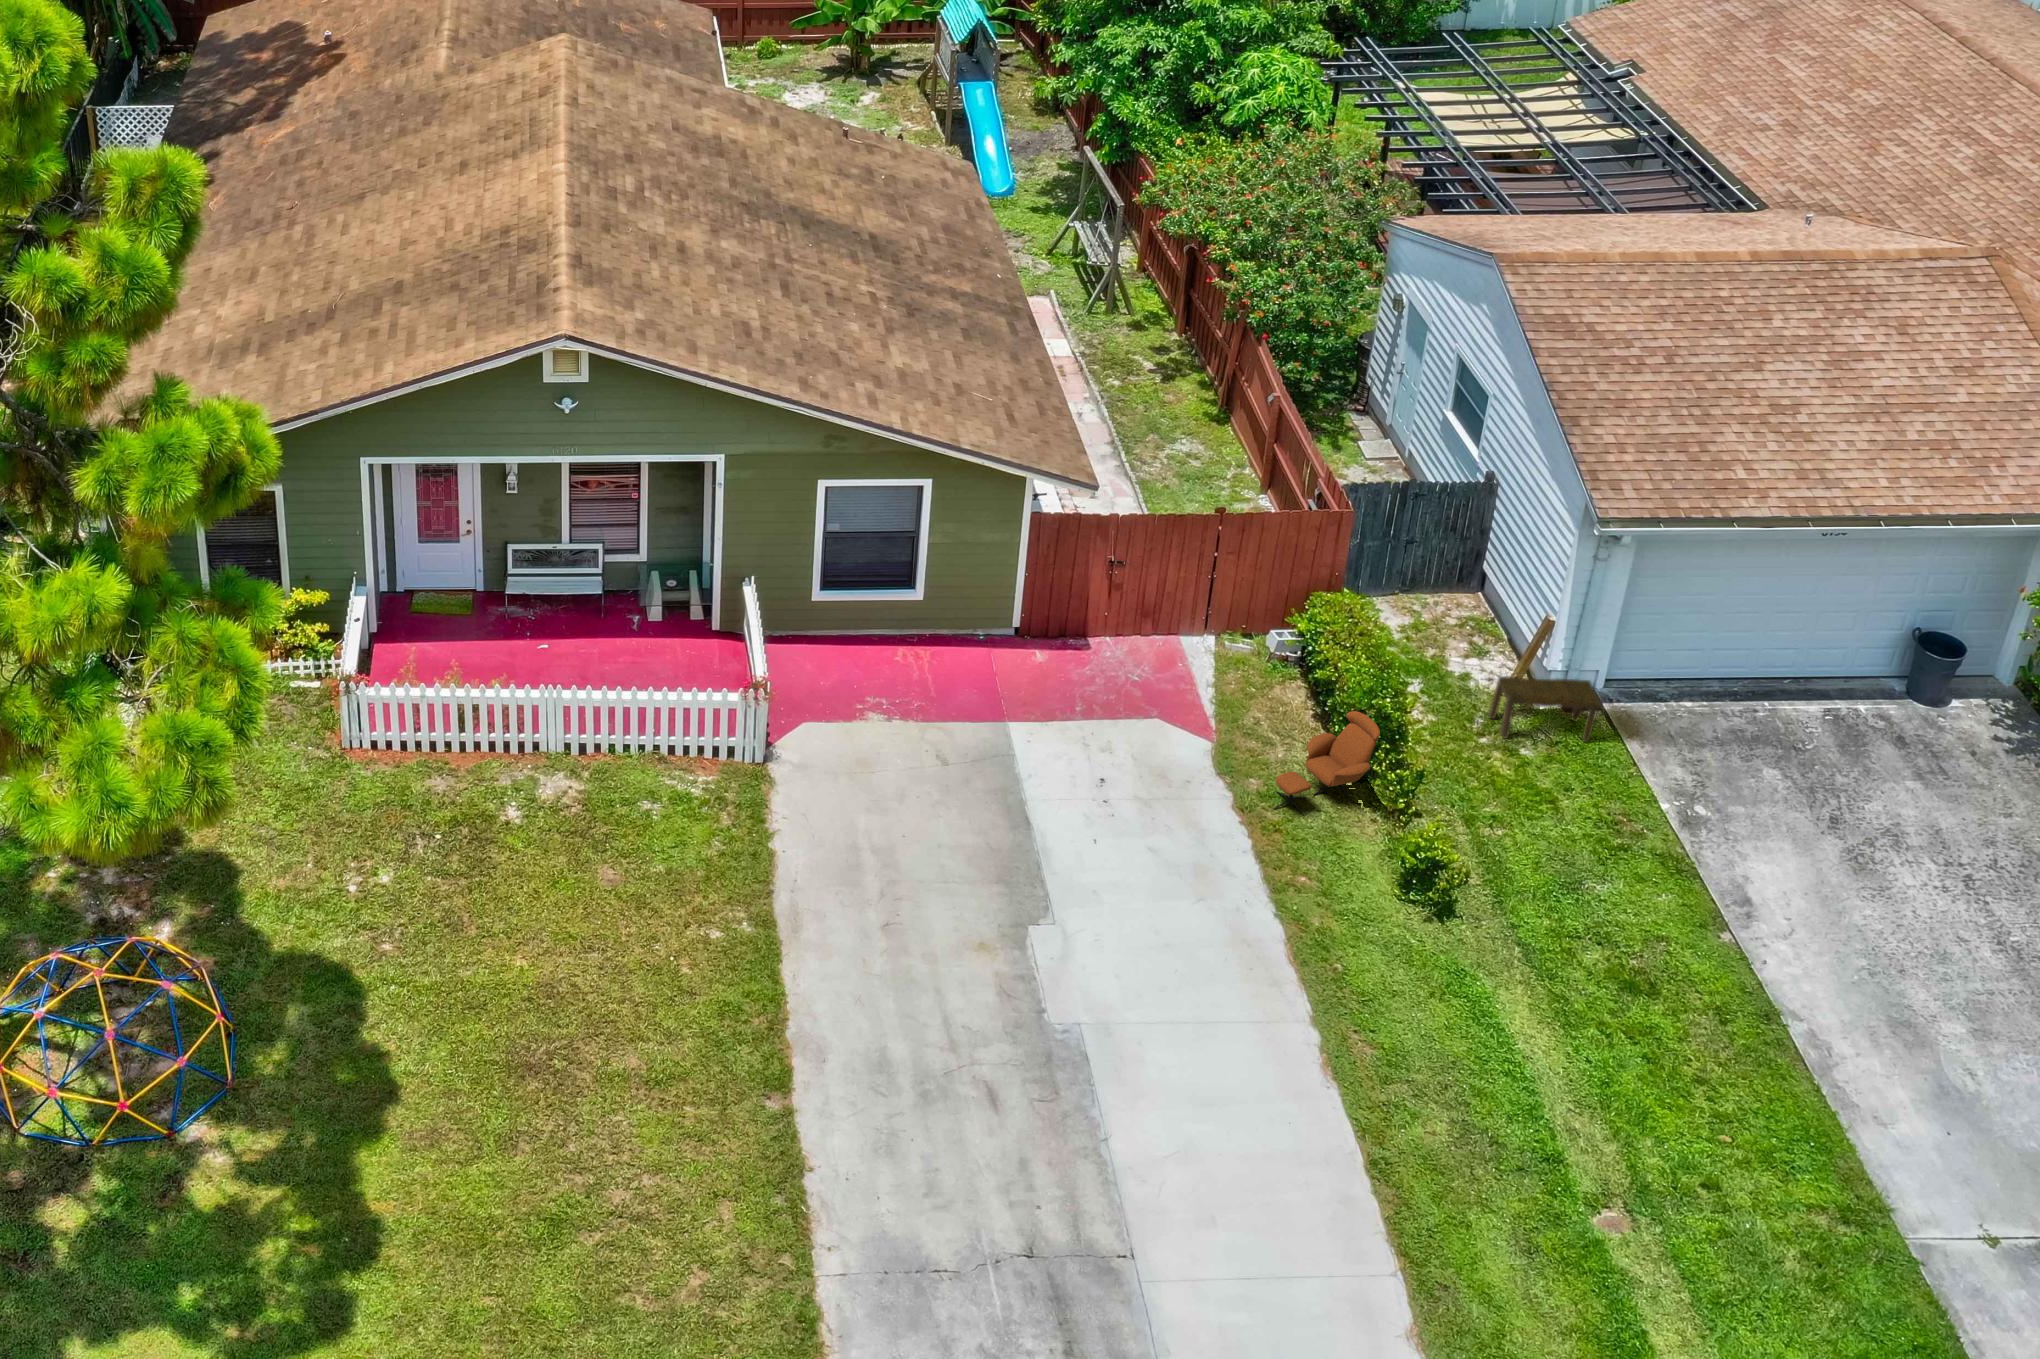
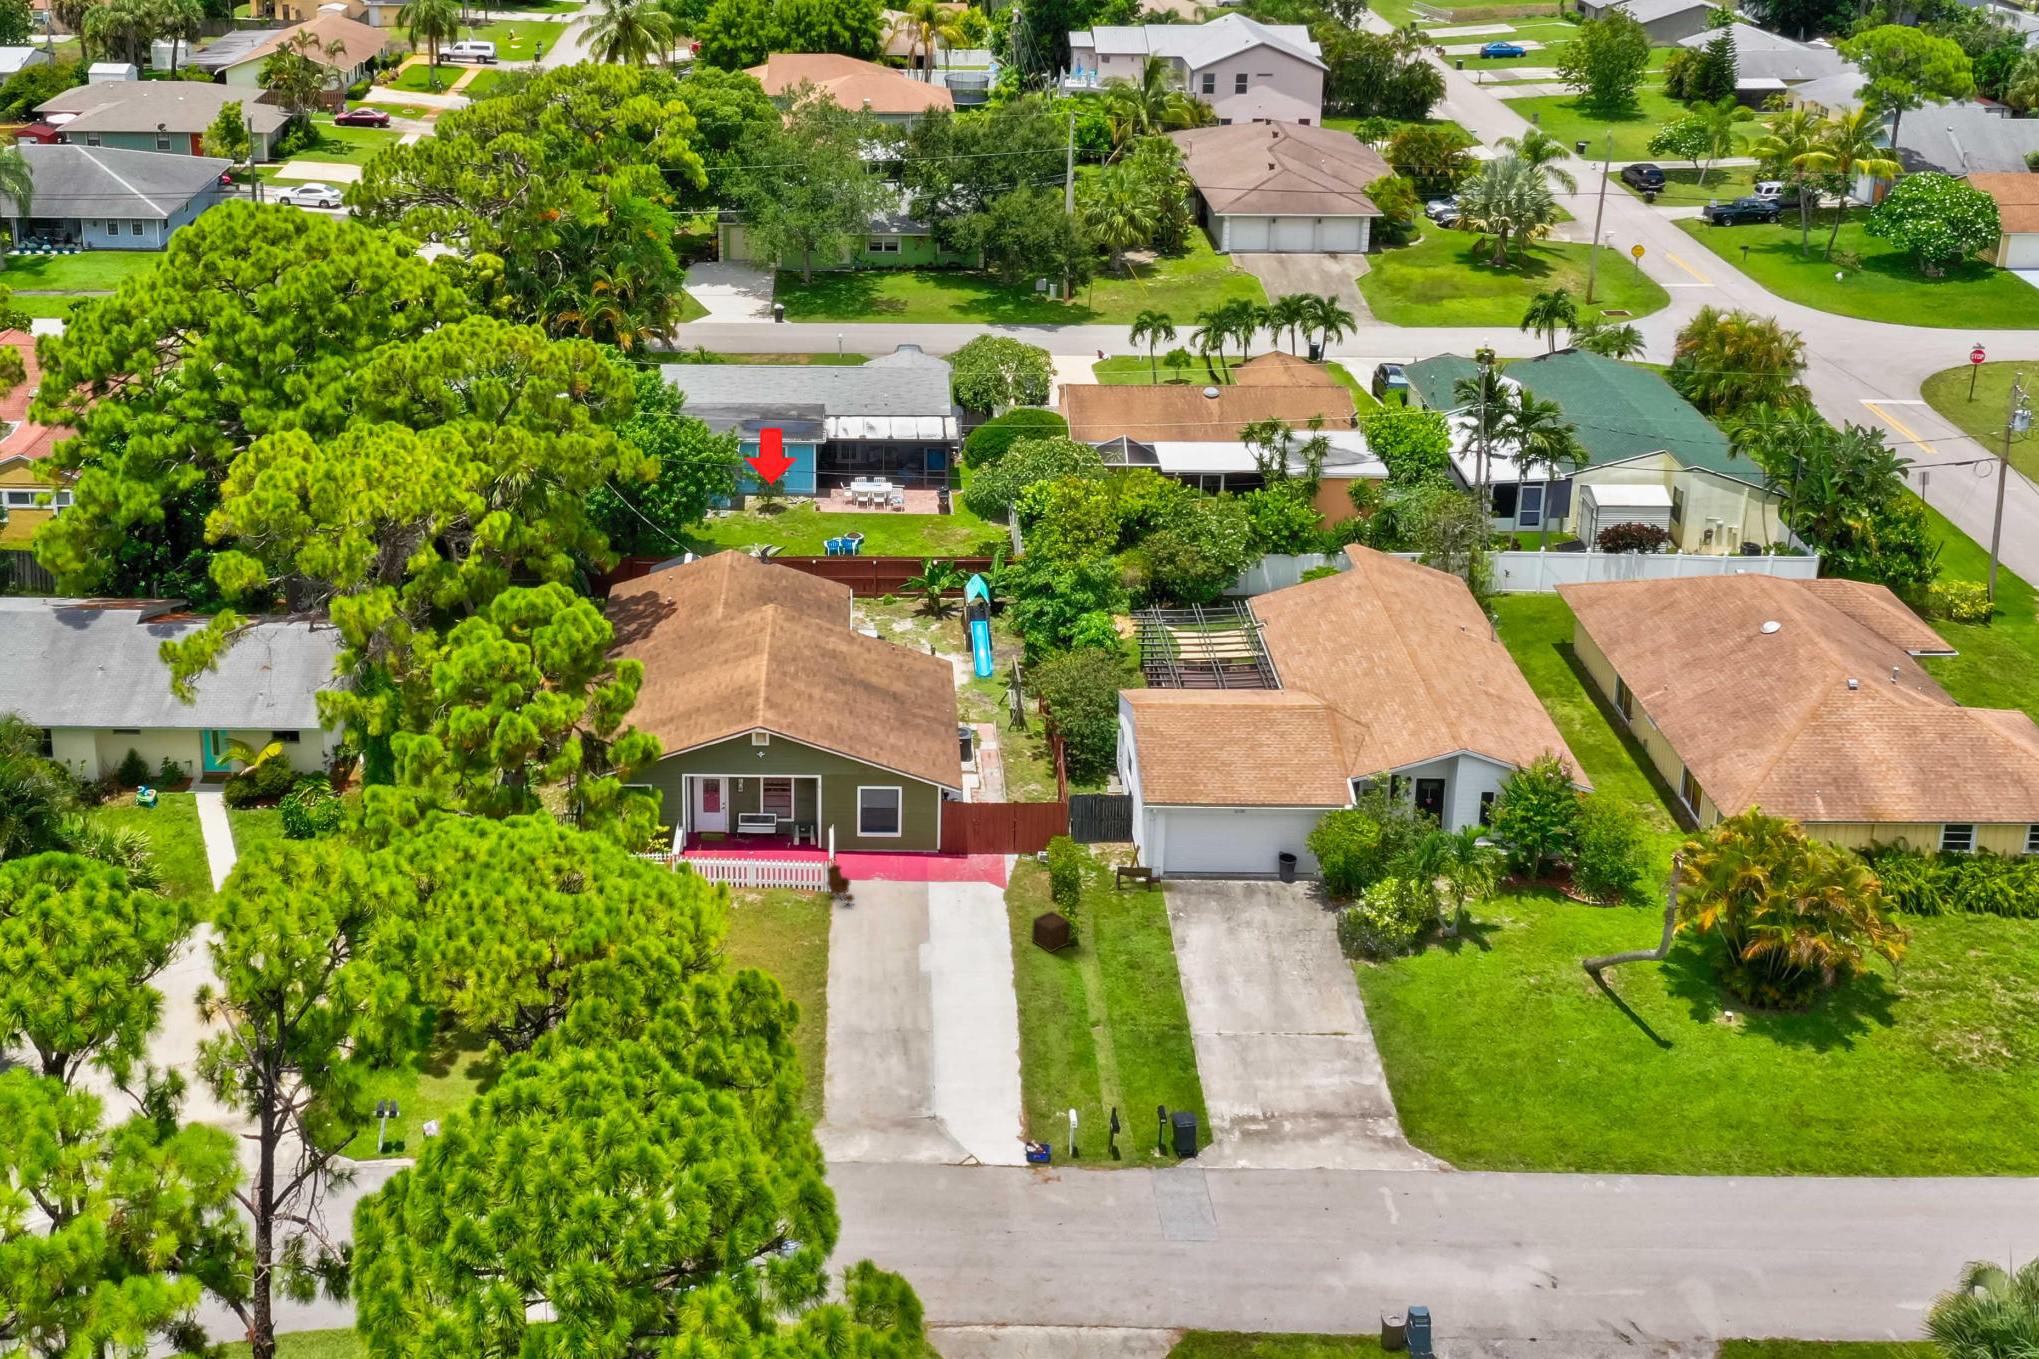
lounge chair: present [1274,711,1380,816] -> present [827,865,854,905]
wooden crate: none [1342,835,1462,960] -> present [1032,911,1071,952]

